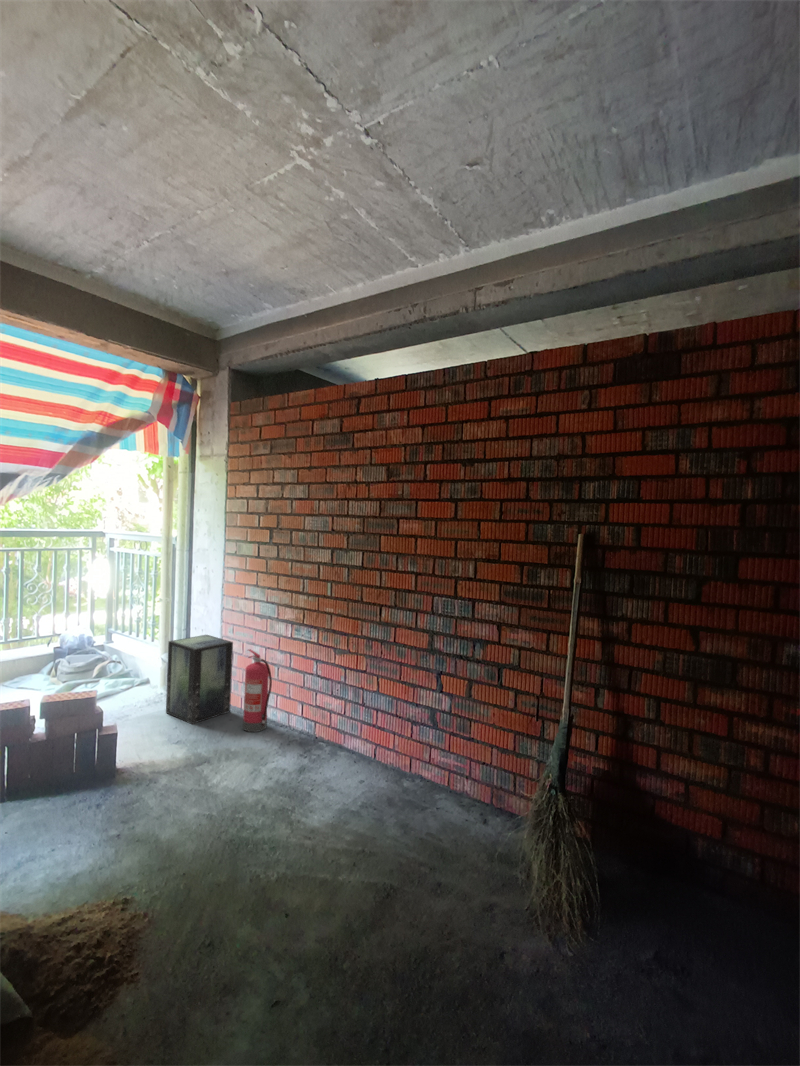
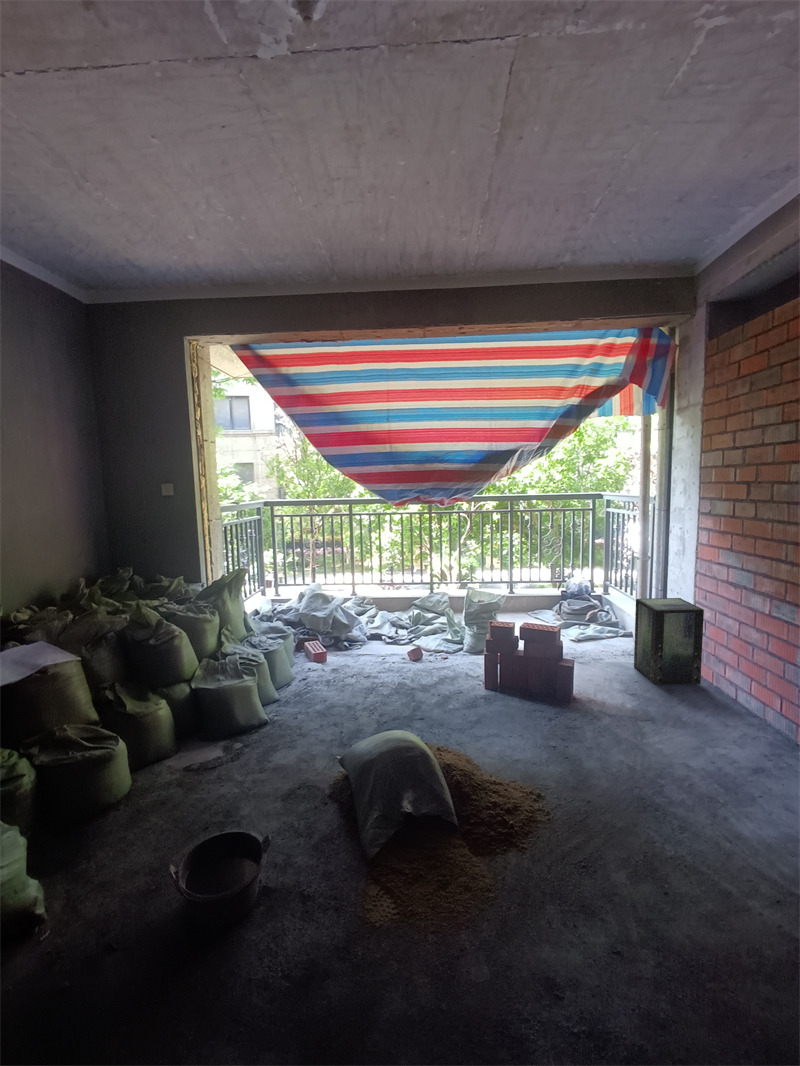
fire extinguisher: present [243,649,272,732] -> none [706,620,740,713]

